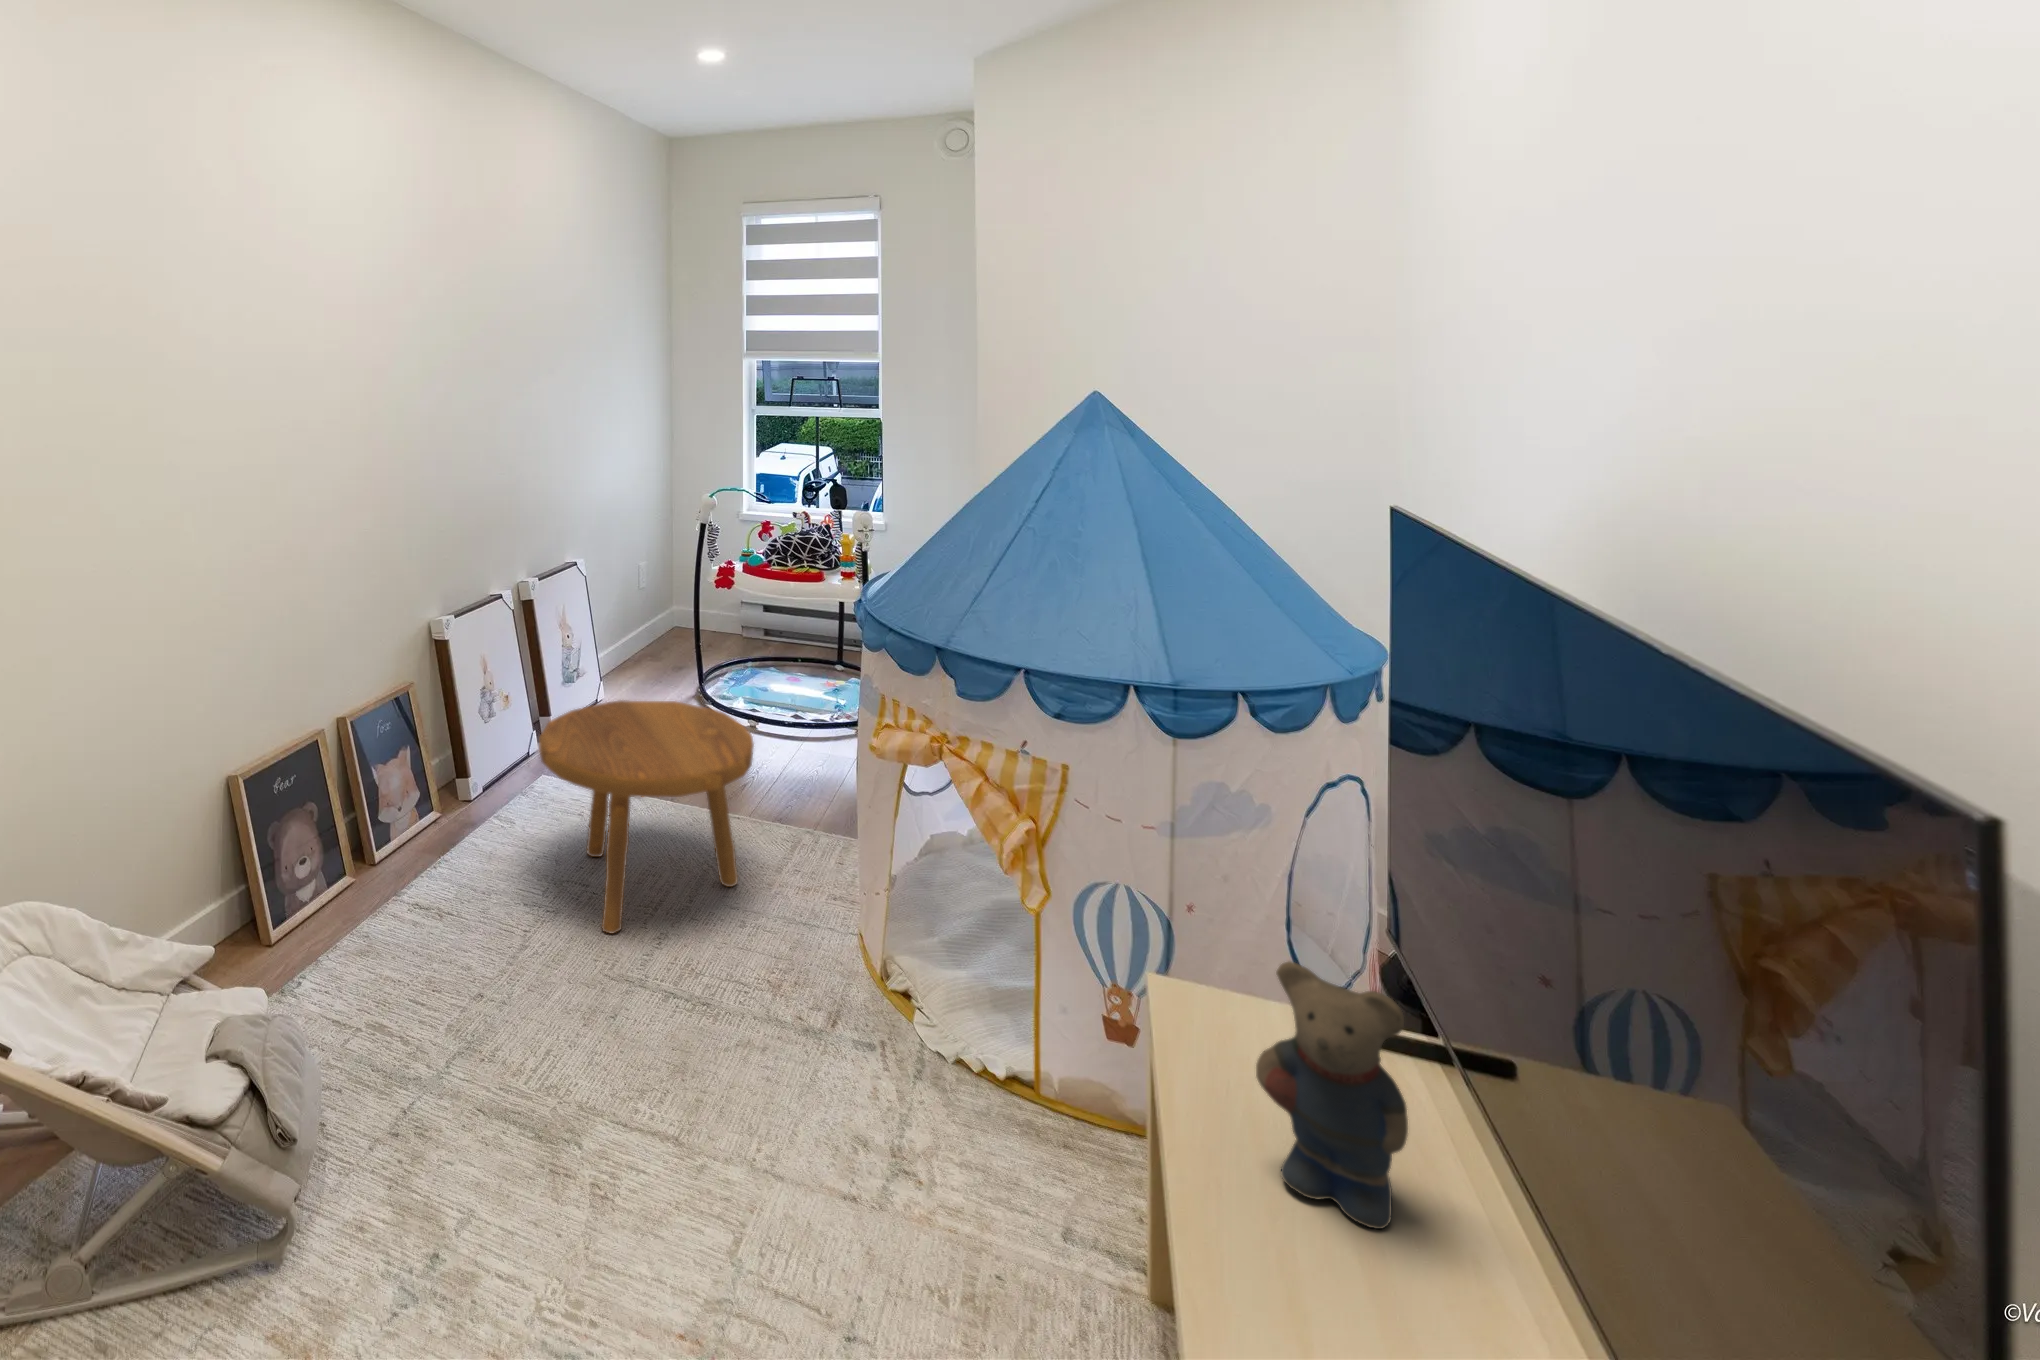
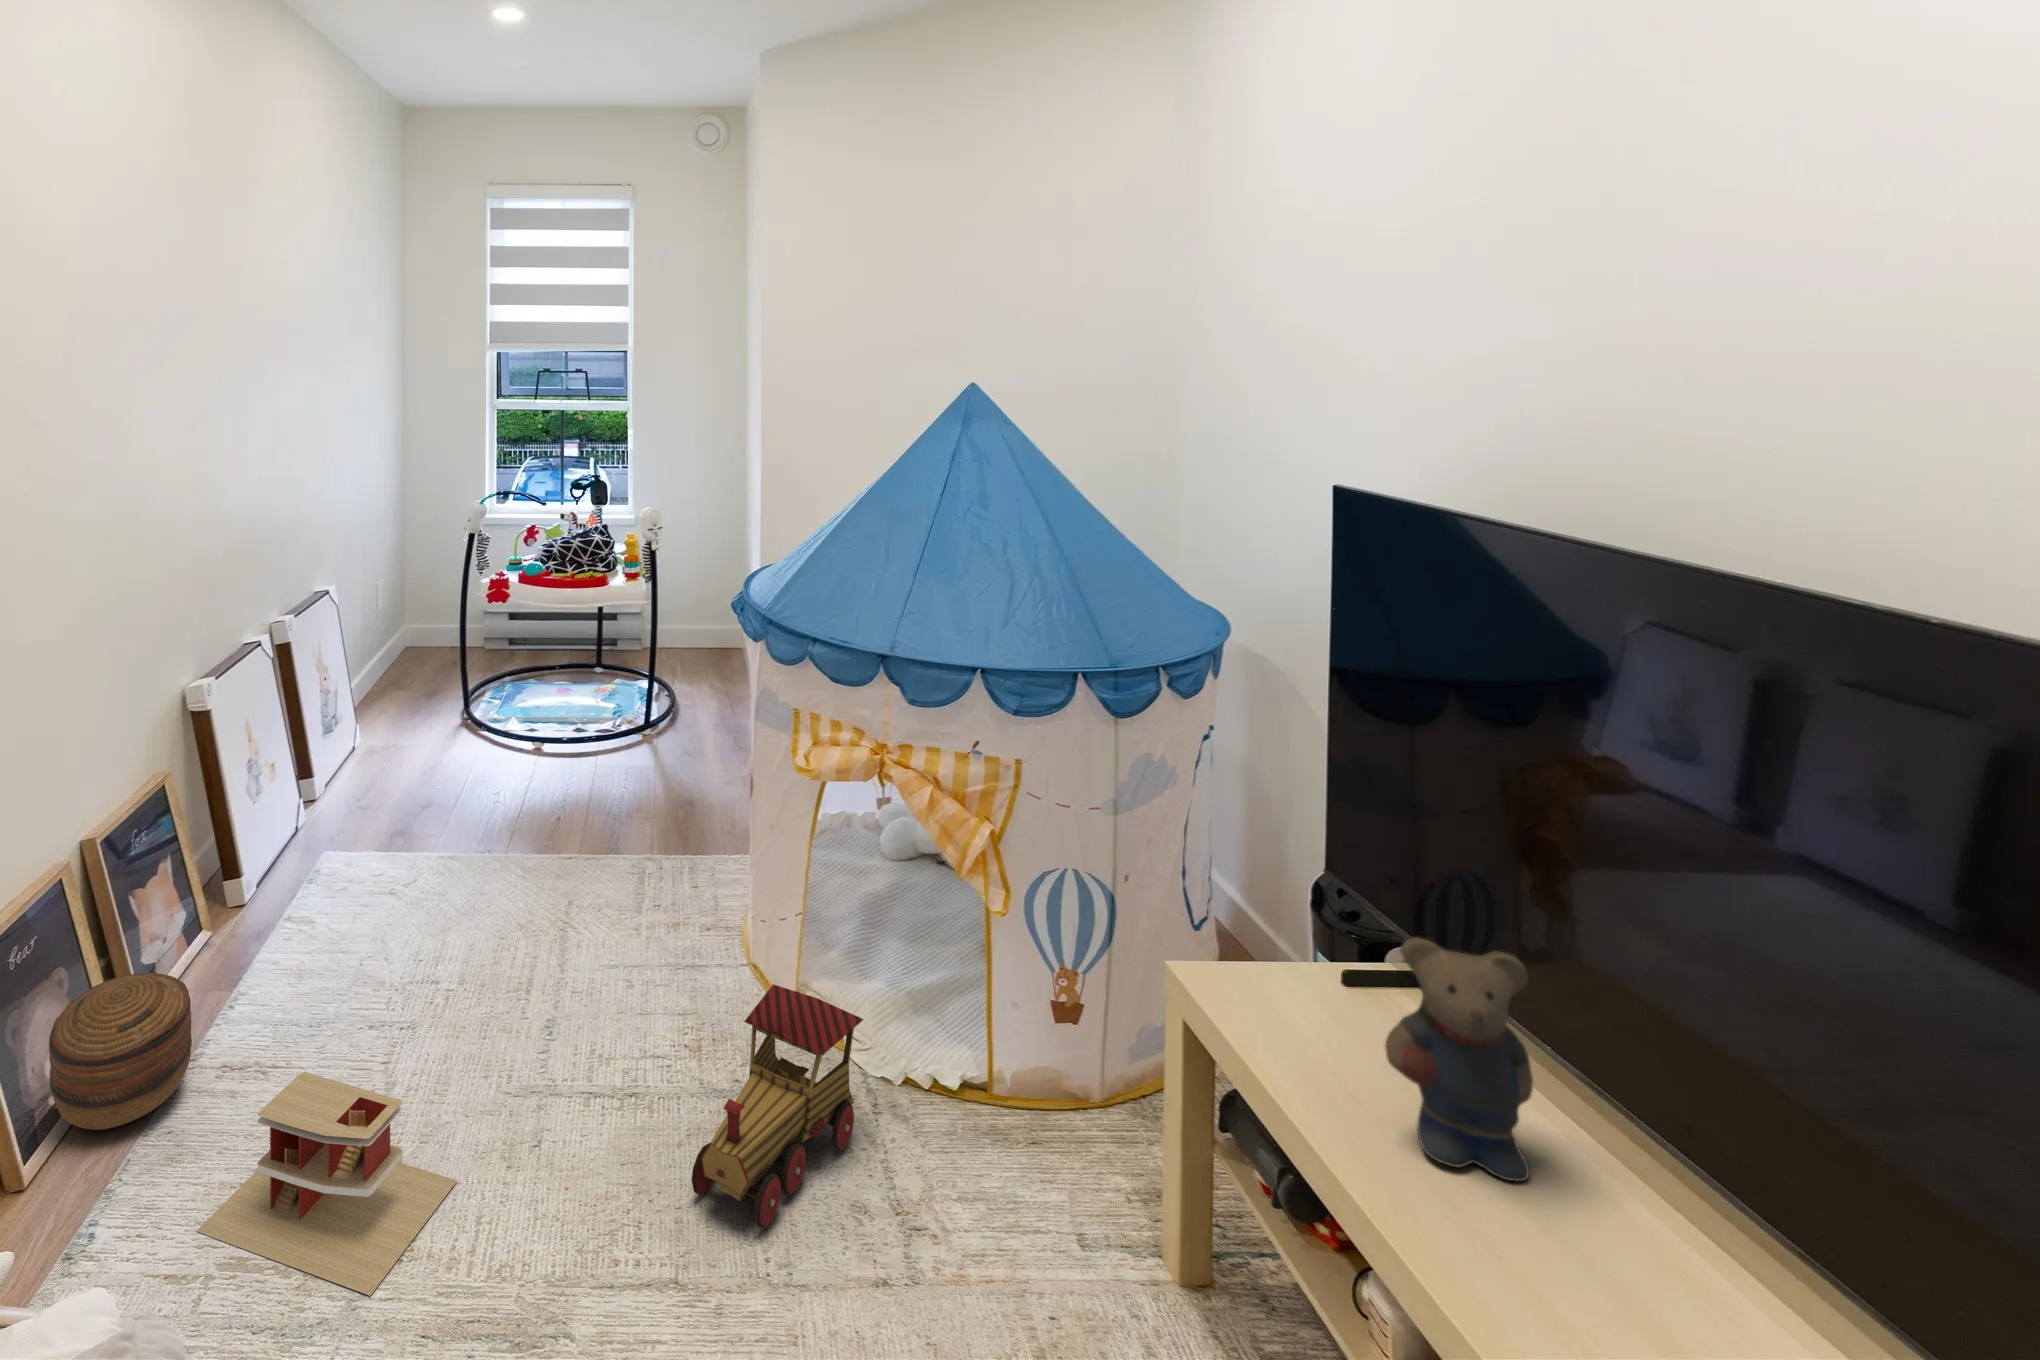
footstool: present [539,700,754,933] -> none [375,744,630,1037]
basket: none [291,823,389,928] -> present [49,973,192,1130]
toy house: none [355,914,543,1083] -> present [197,1072,457,1296]
toy train: none [717,935,897,1130] -> present [692,984,863,1229]

